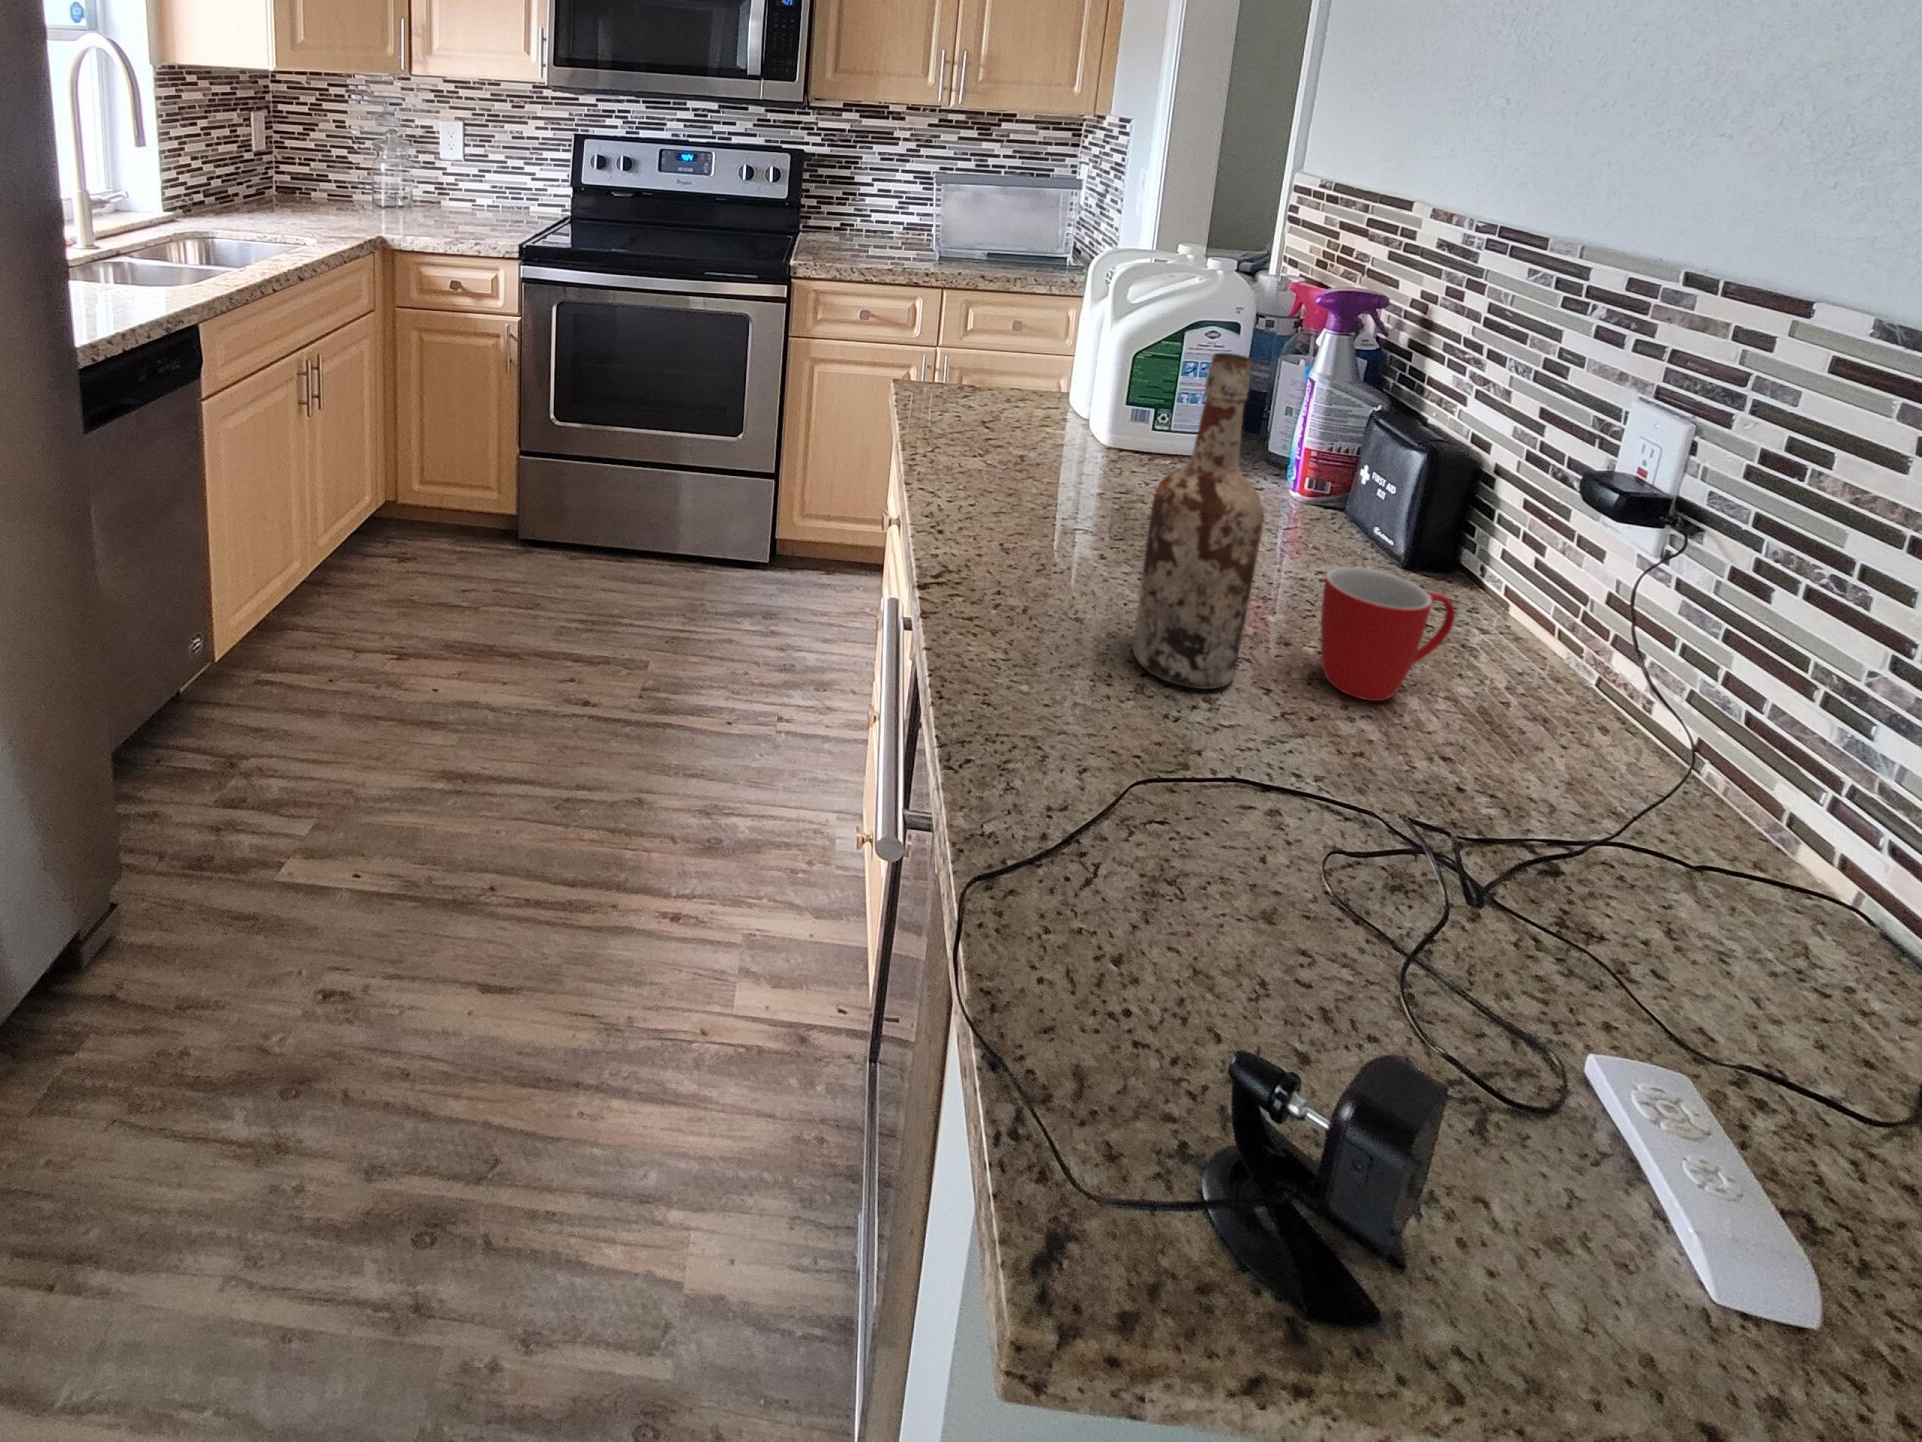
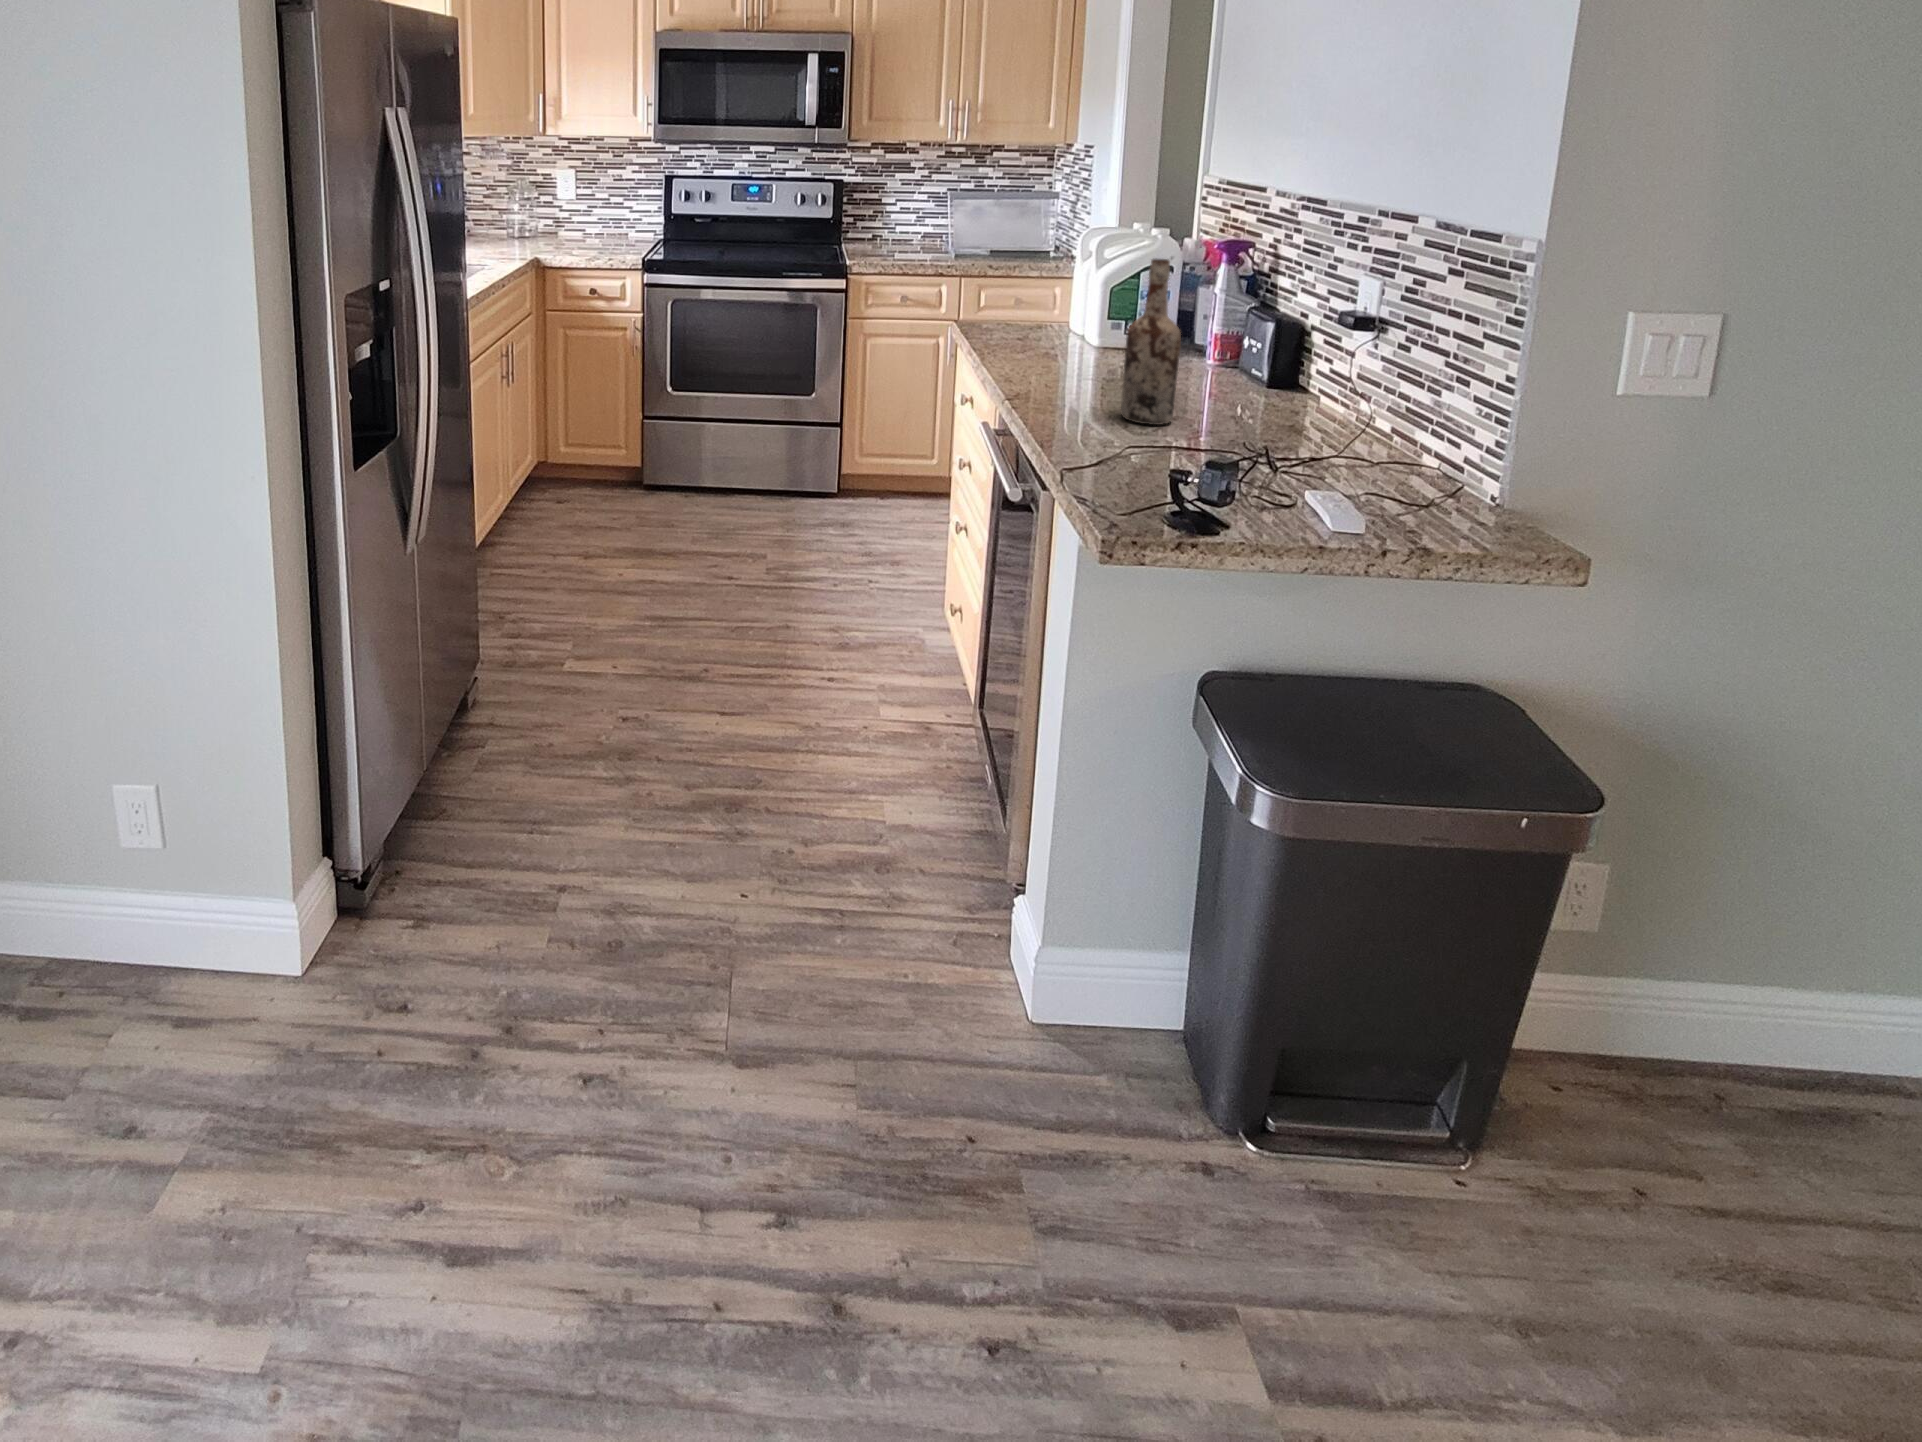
mug: present [1320,567,1455,701] -> none [1214,365,1278,426]

